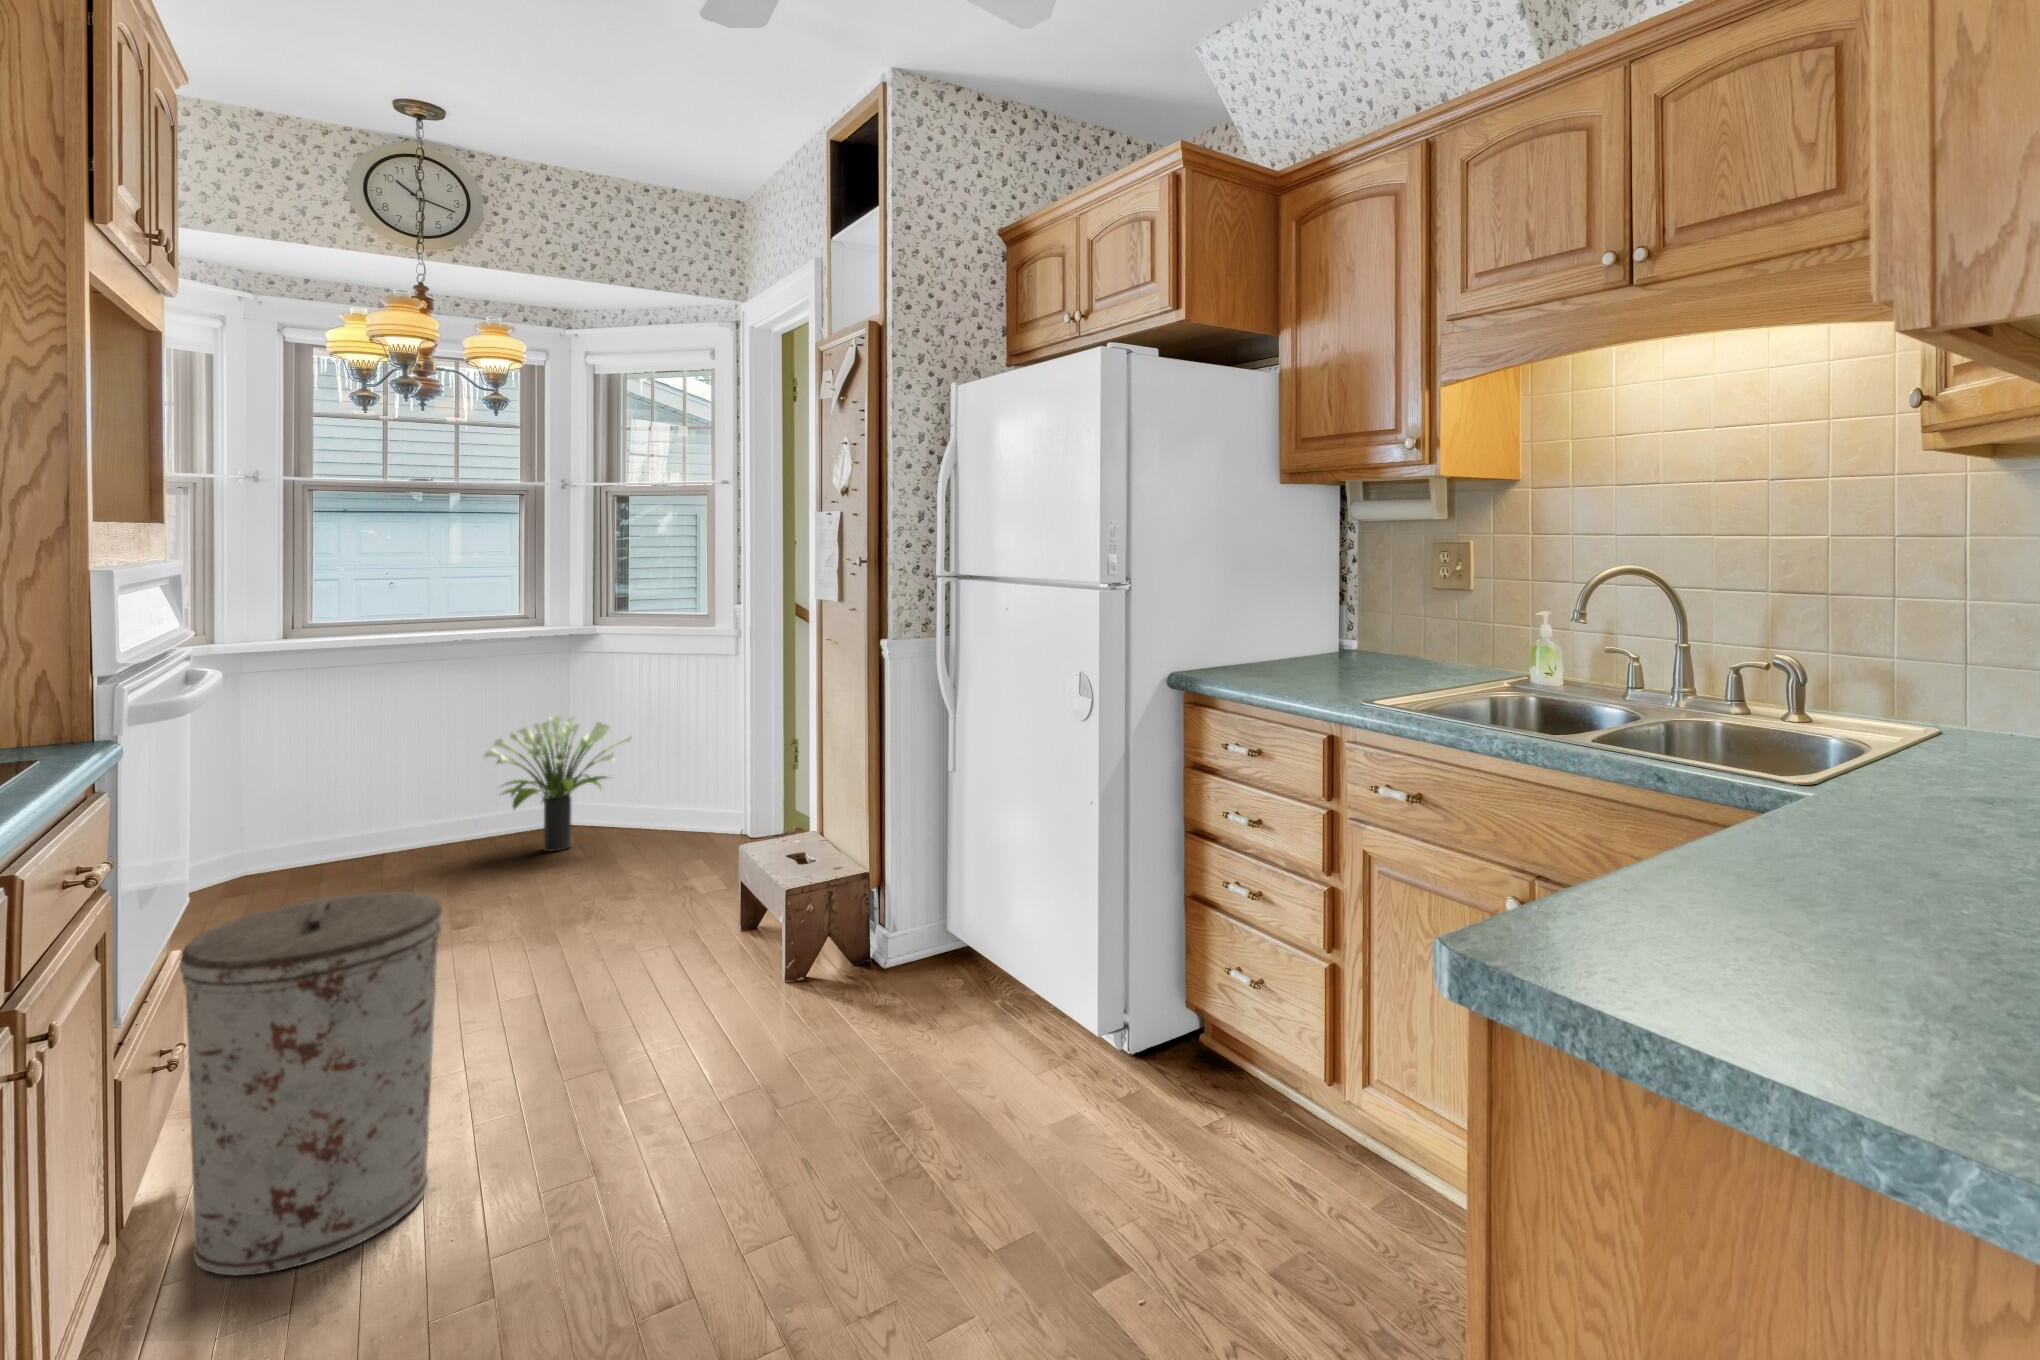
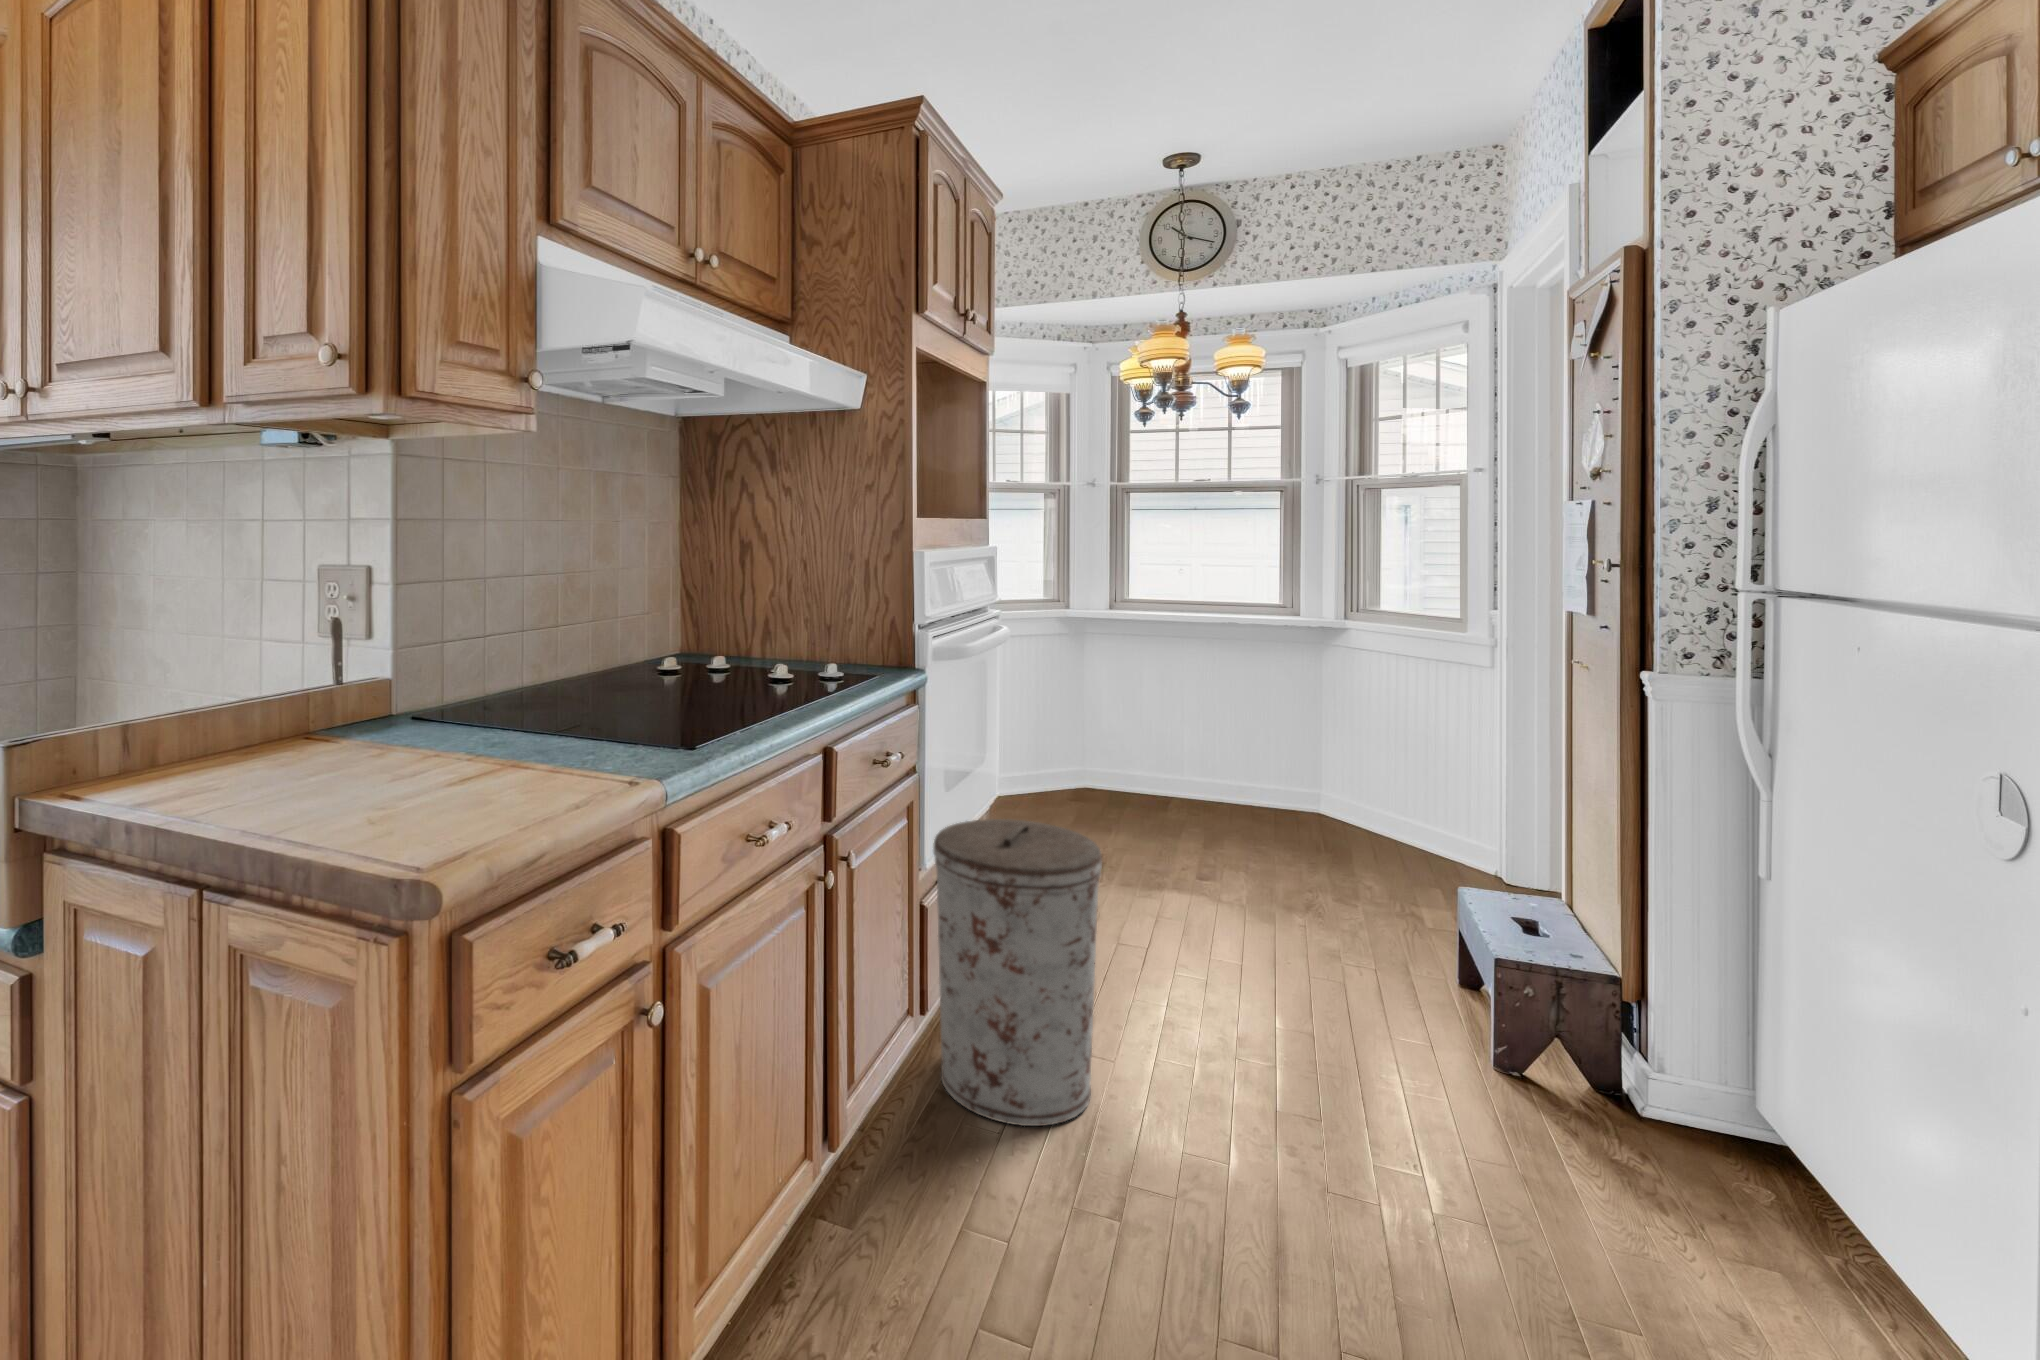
potted plant: present [484,716,632,851] -> none [1243,701,1378,831]

